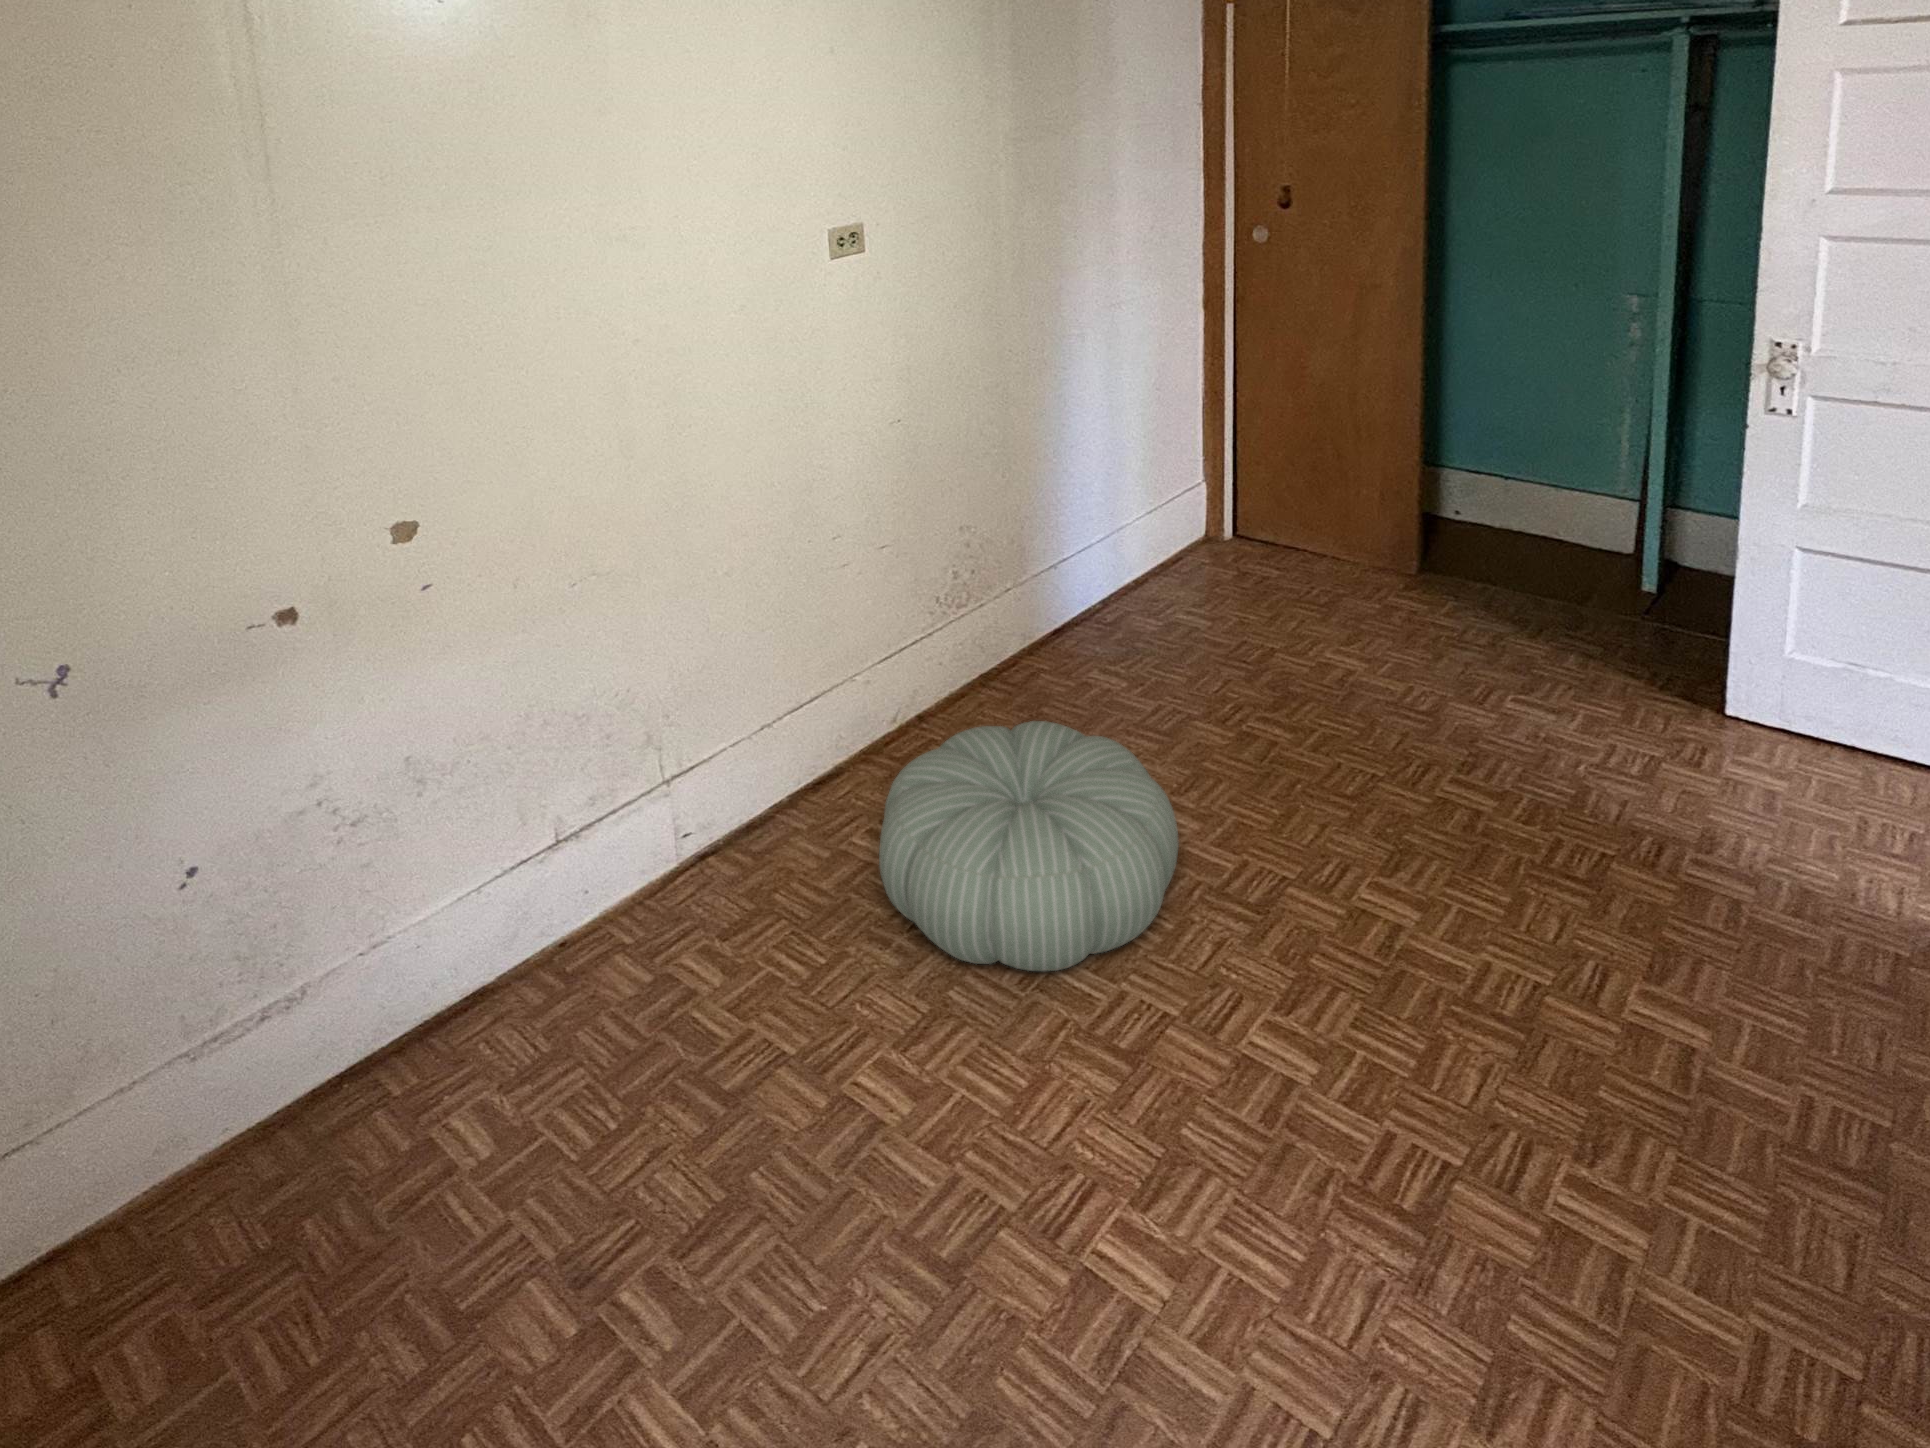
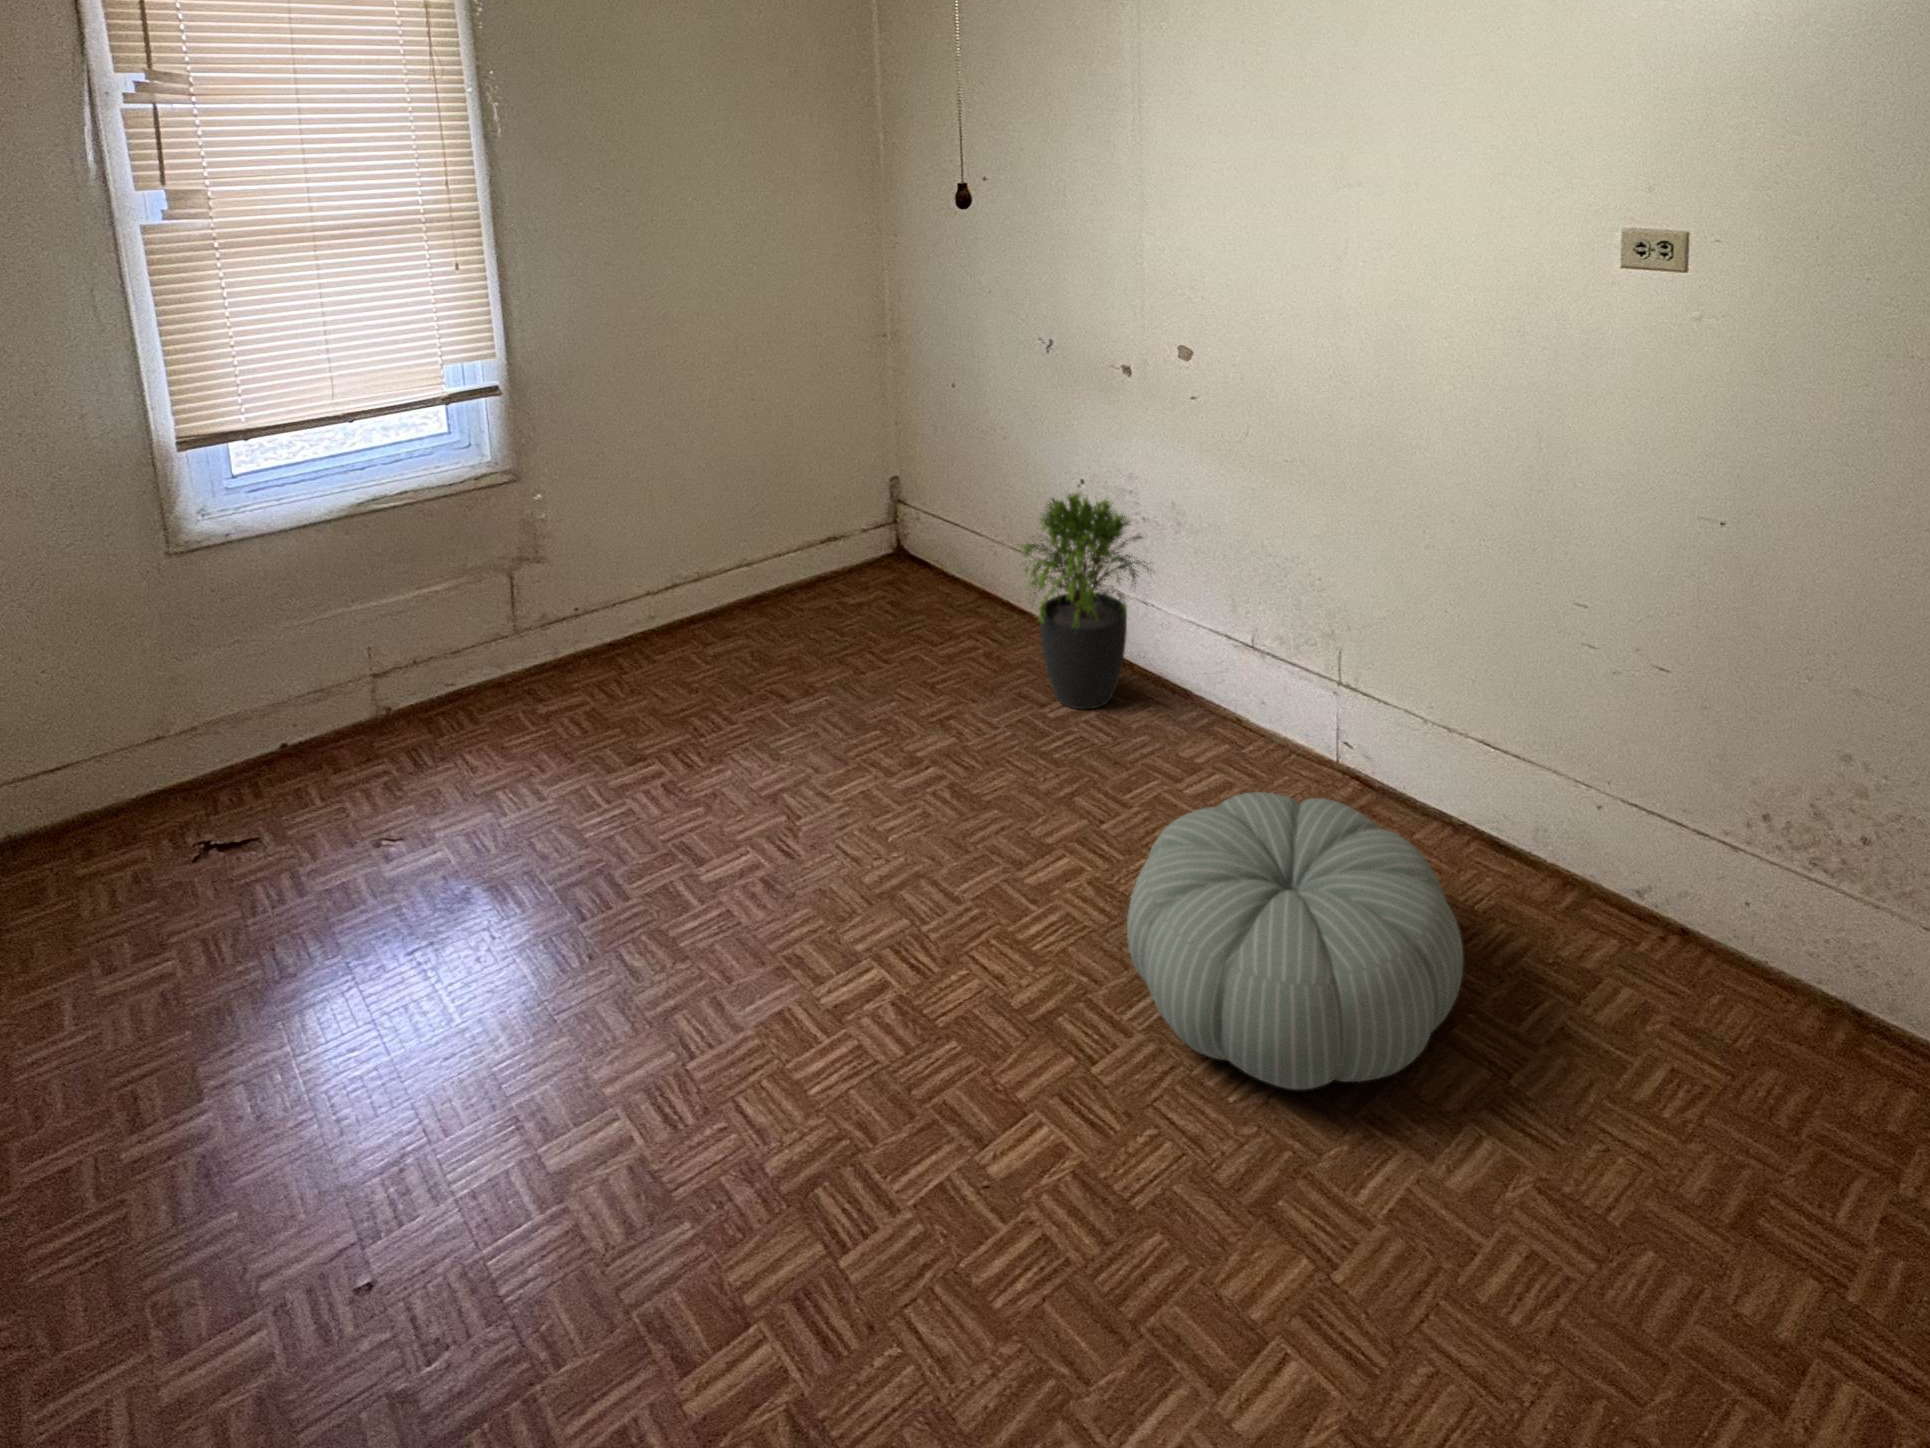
potted plant: none [260,791,520,1161] -> present [1018,492,1151,709]

